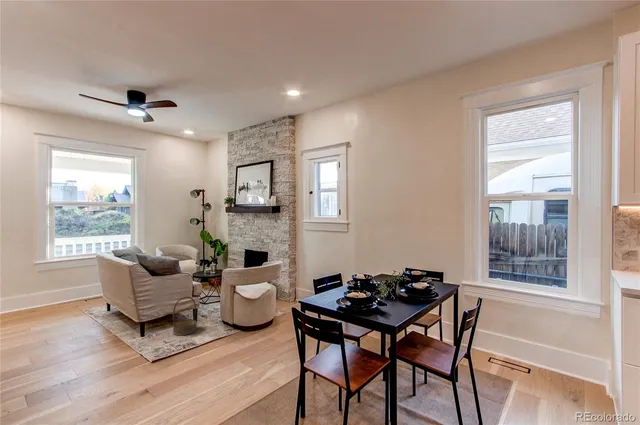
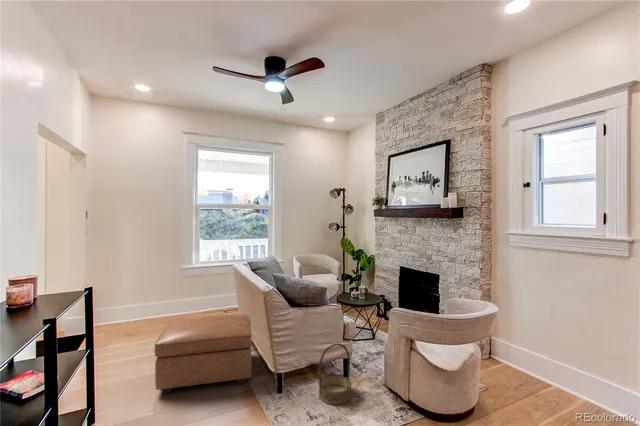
ottoman: none [28,290,118,352] -> present [154,314,252,393]

